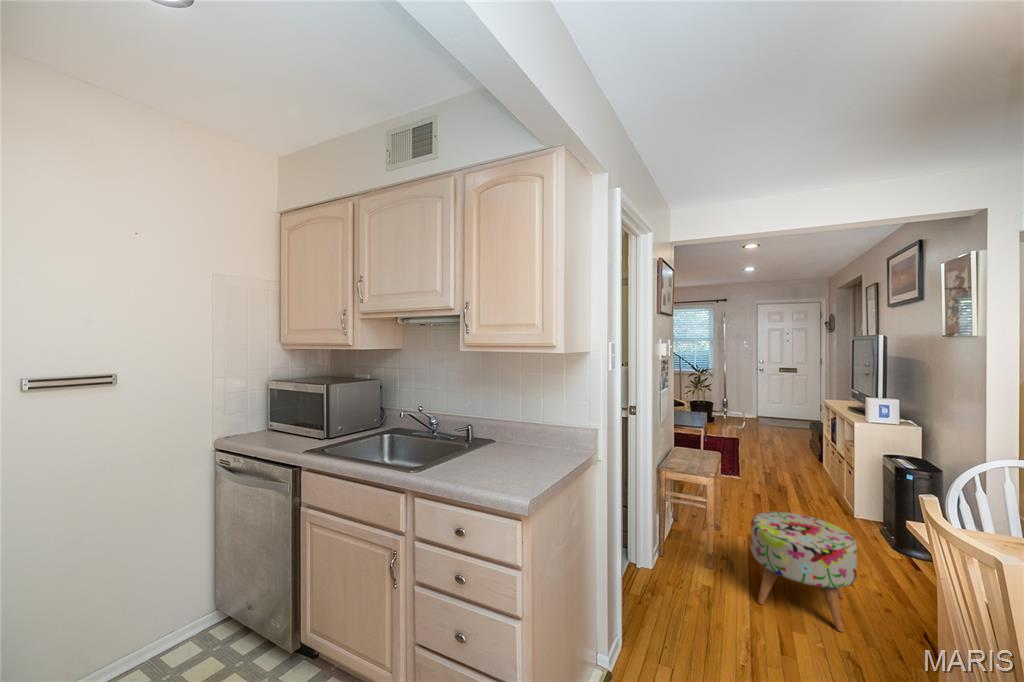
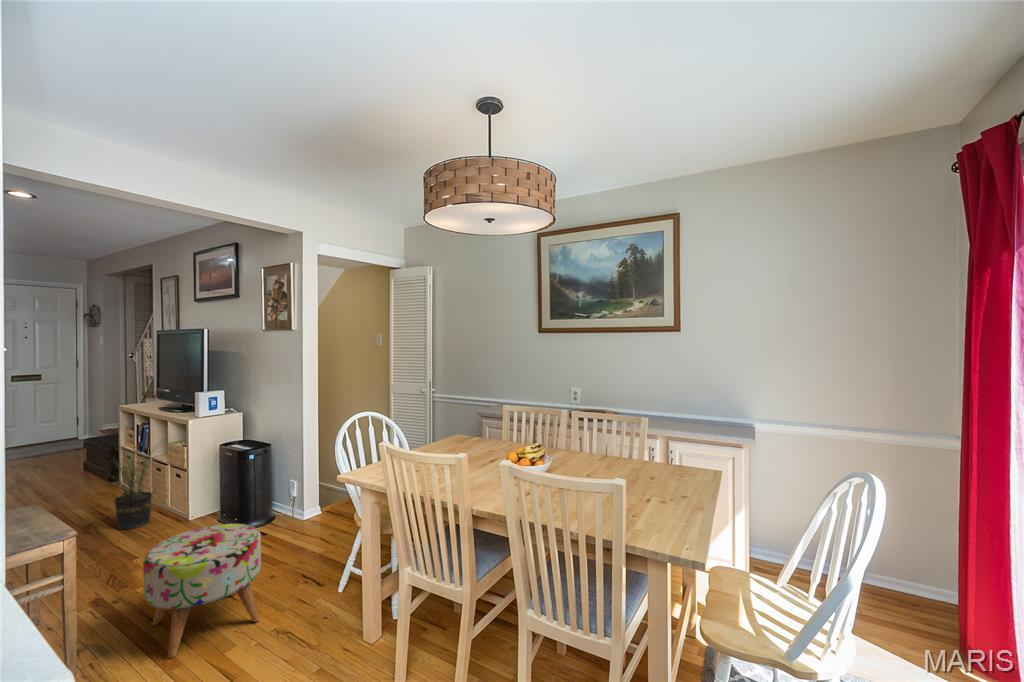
potted plant: none [786,428,838,504] -> present [114,447,153,529]

